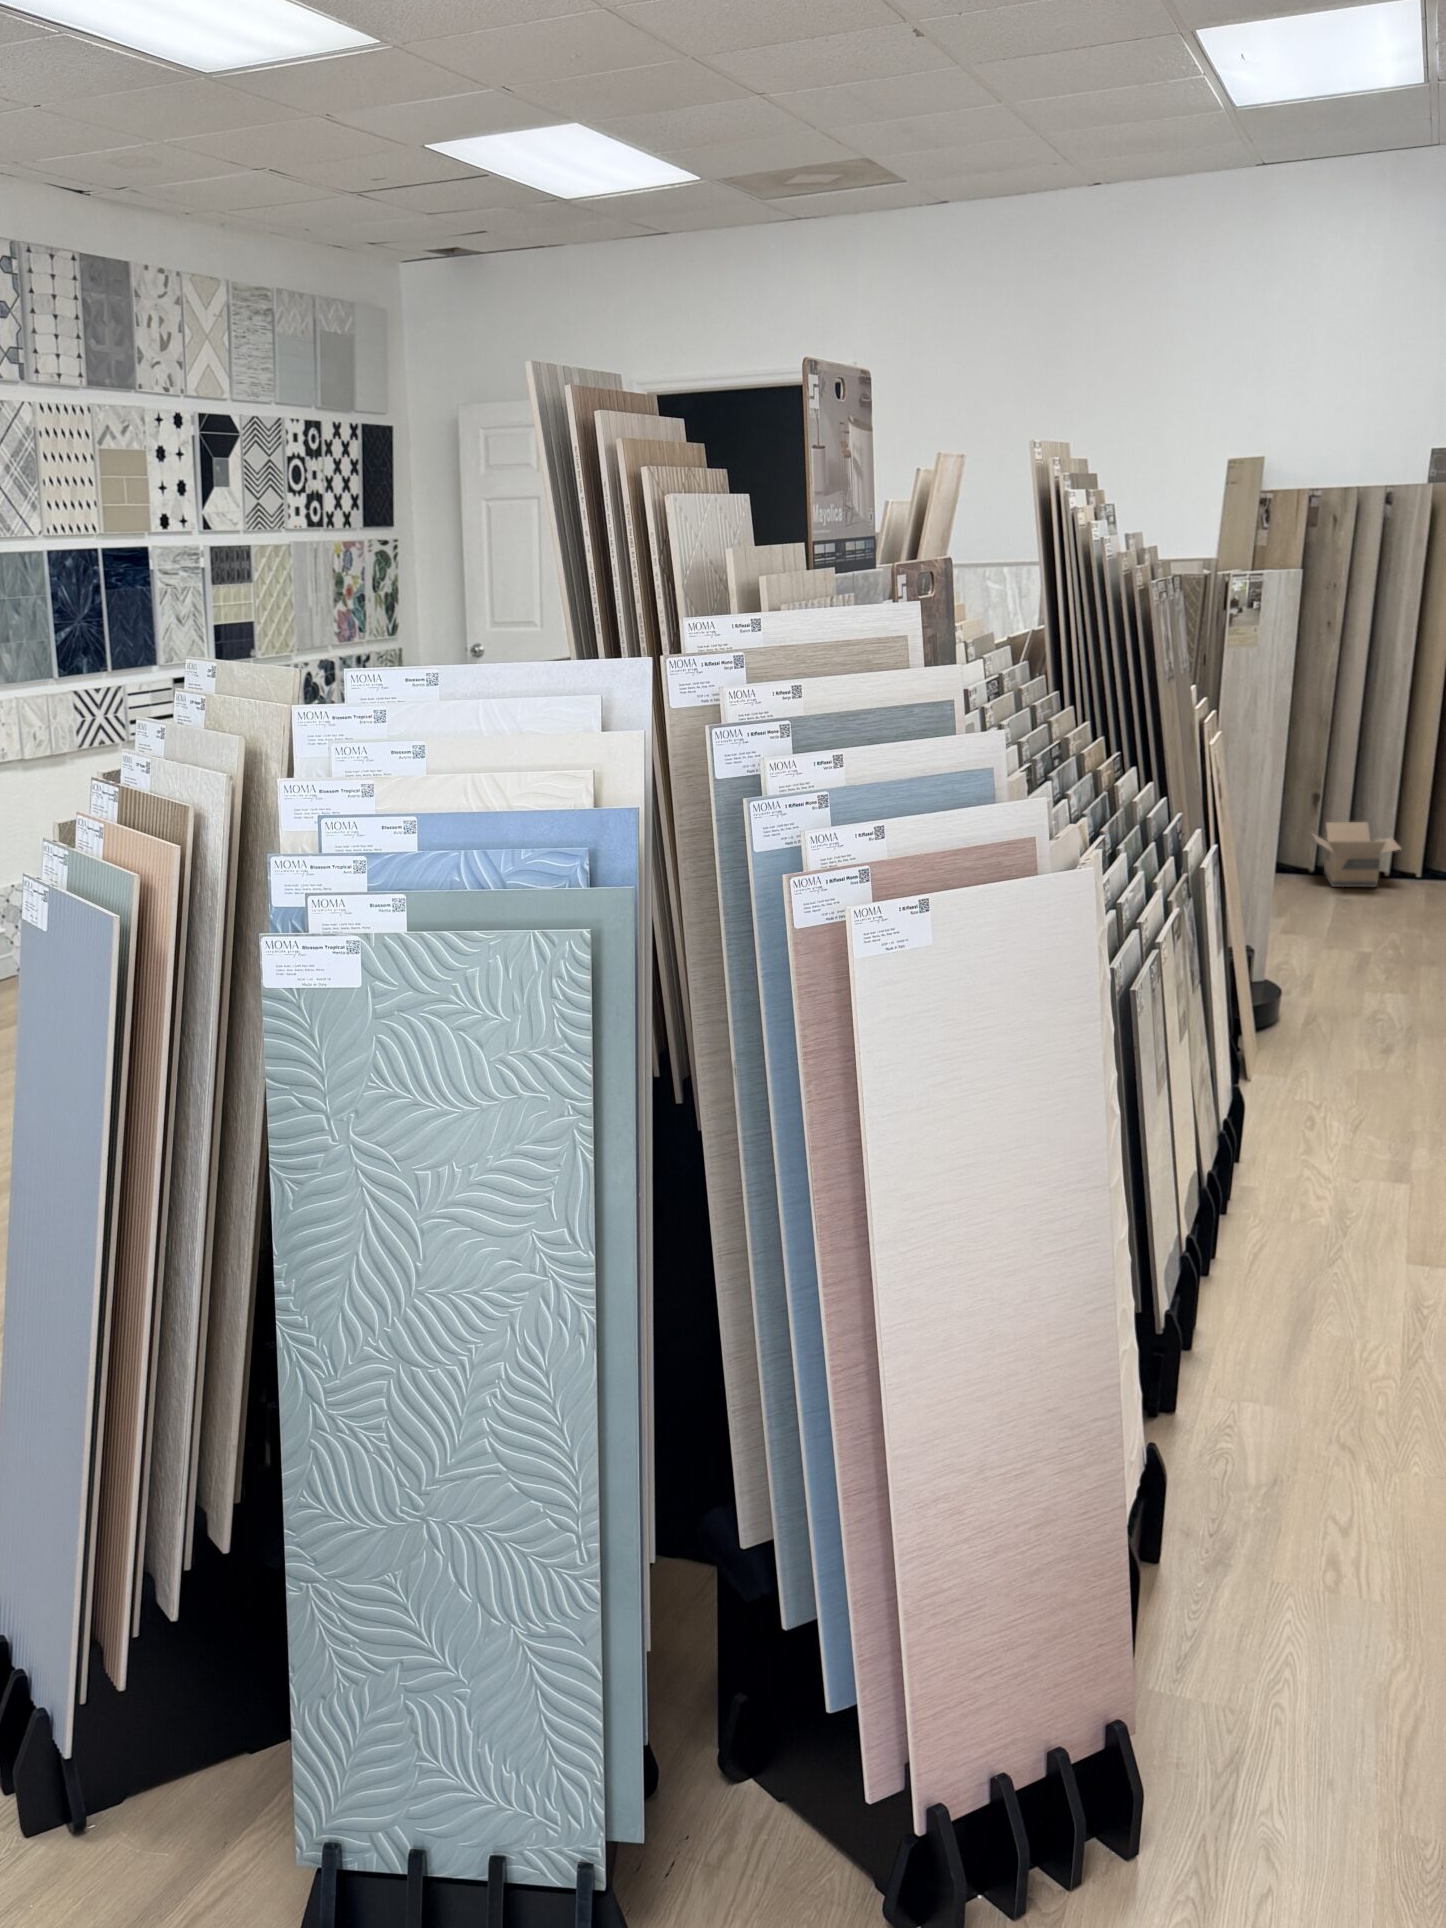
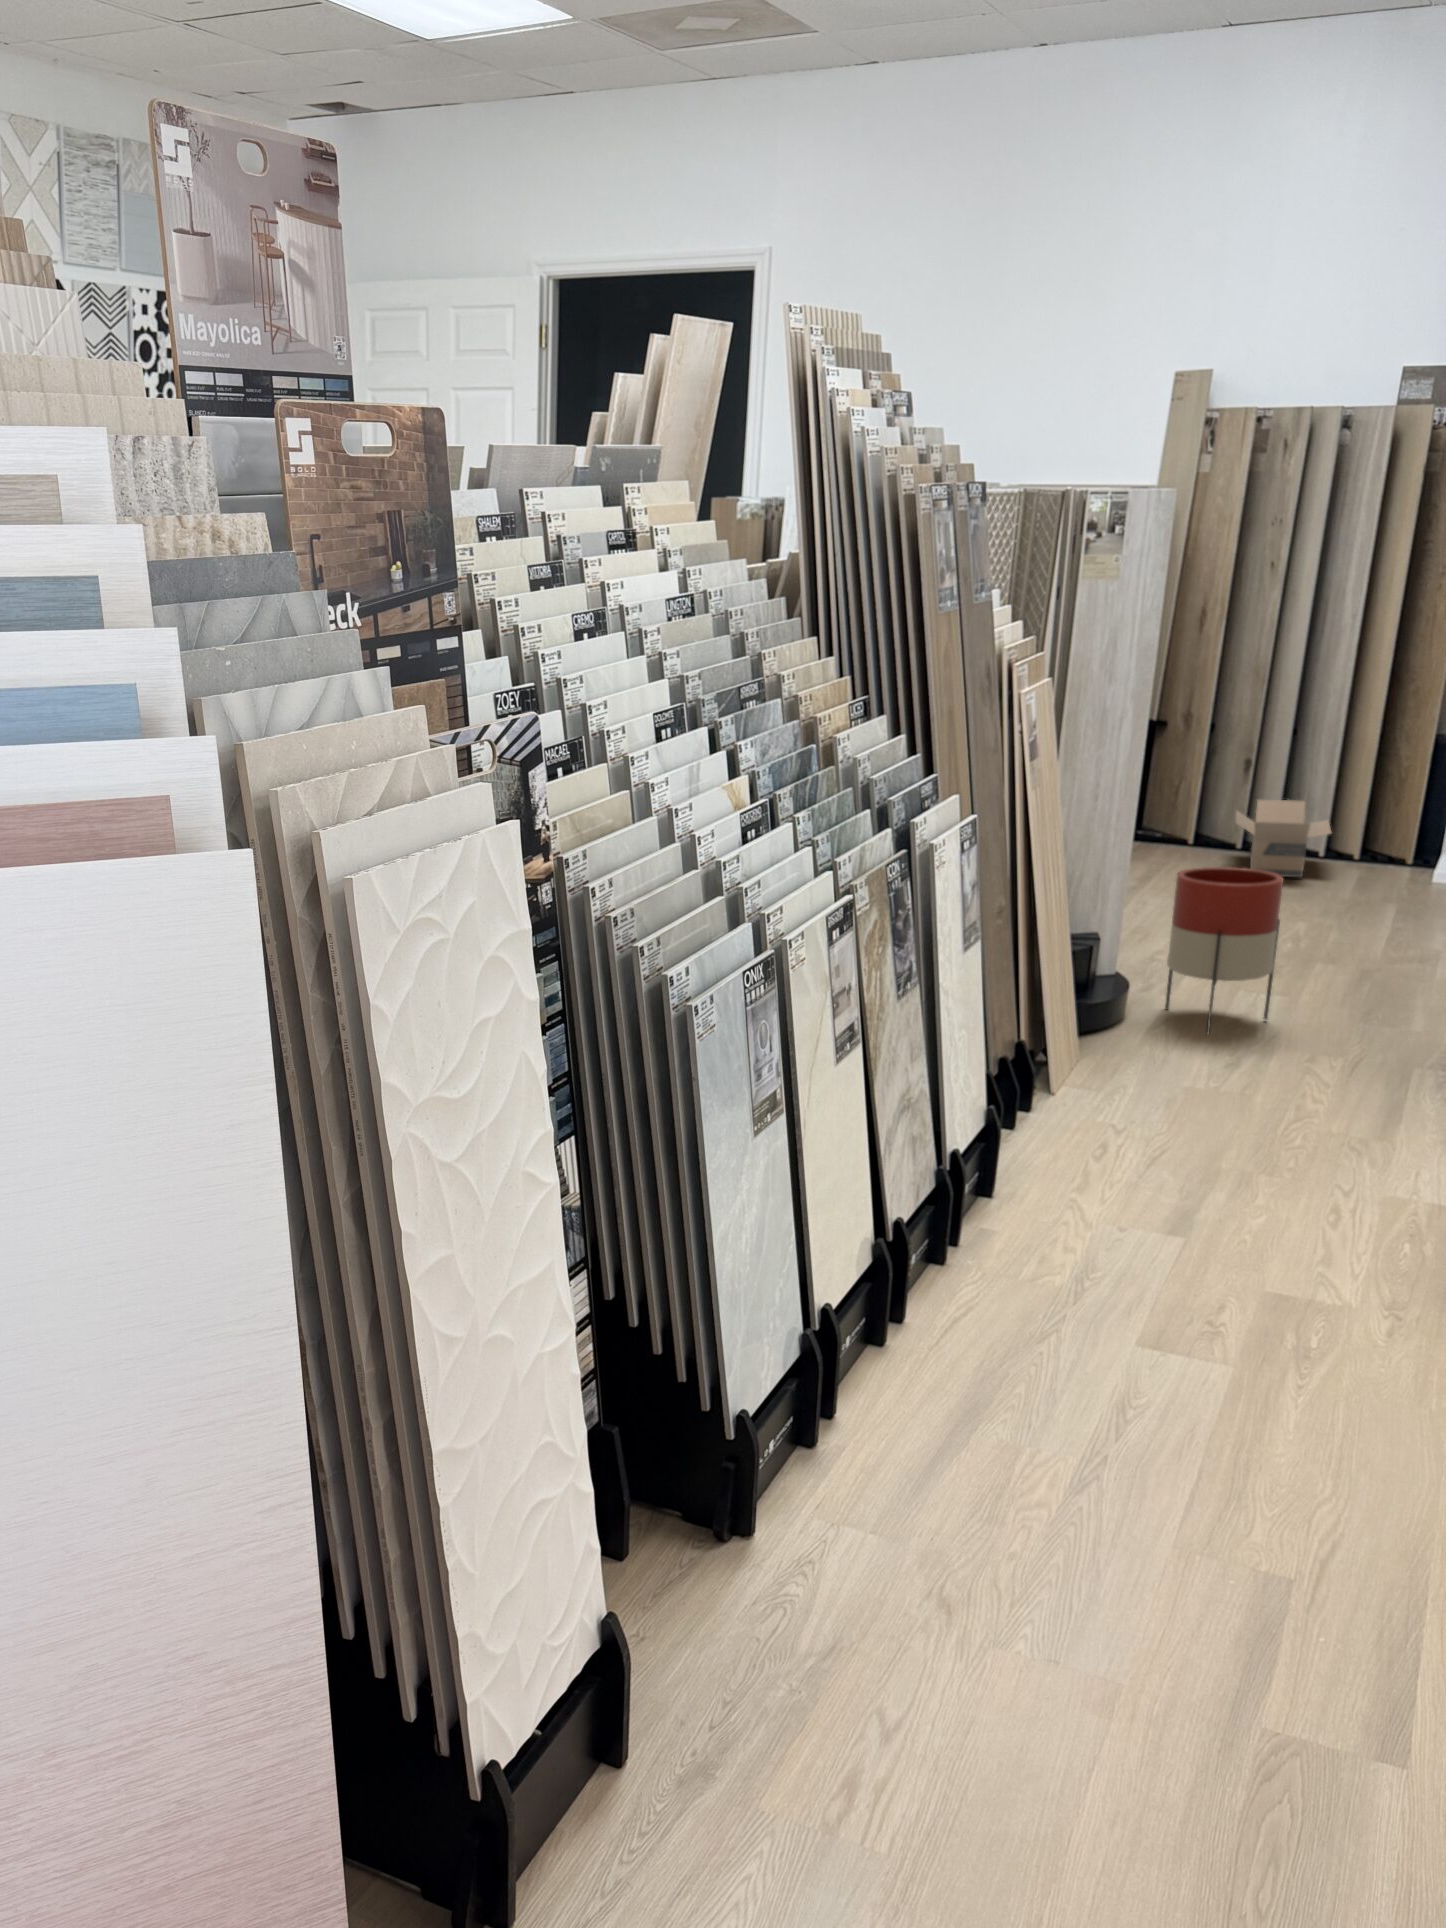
planter: none [1314,882,1420,1022] -> present [1165,867,1283,1034]

